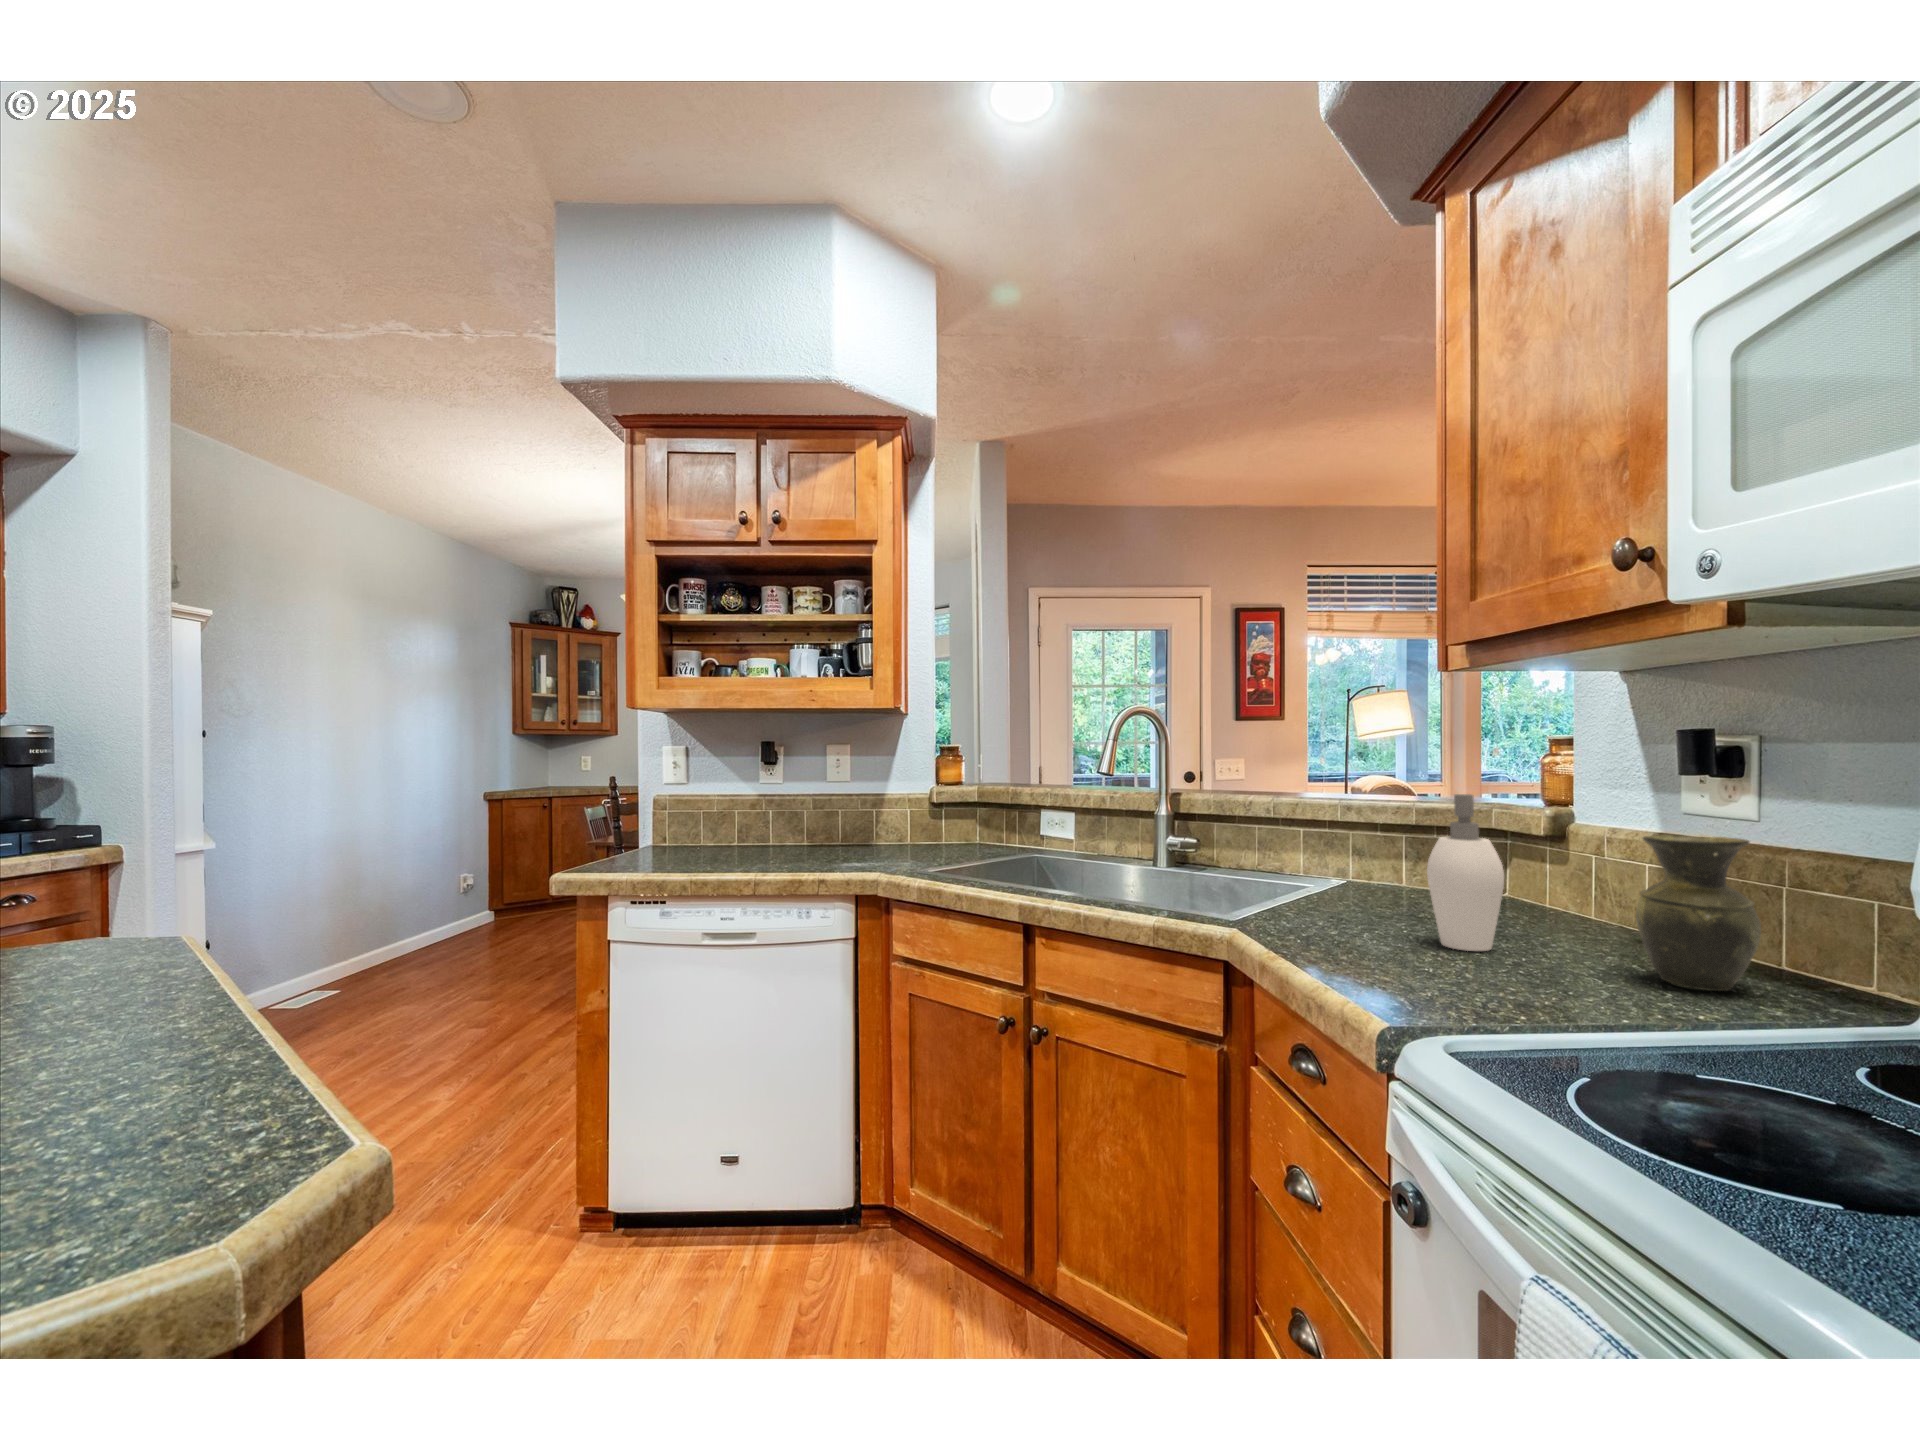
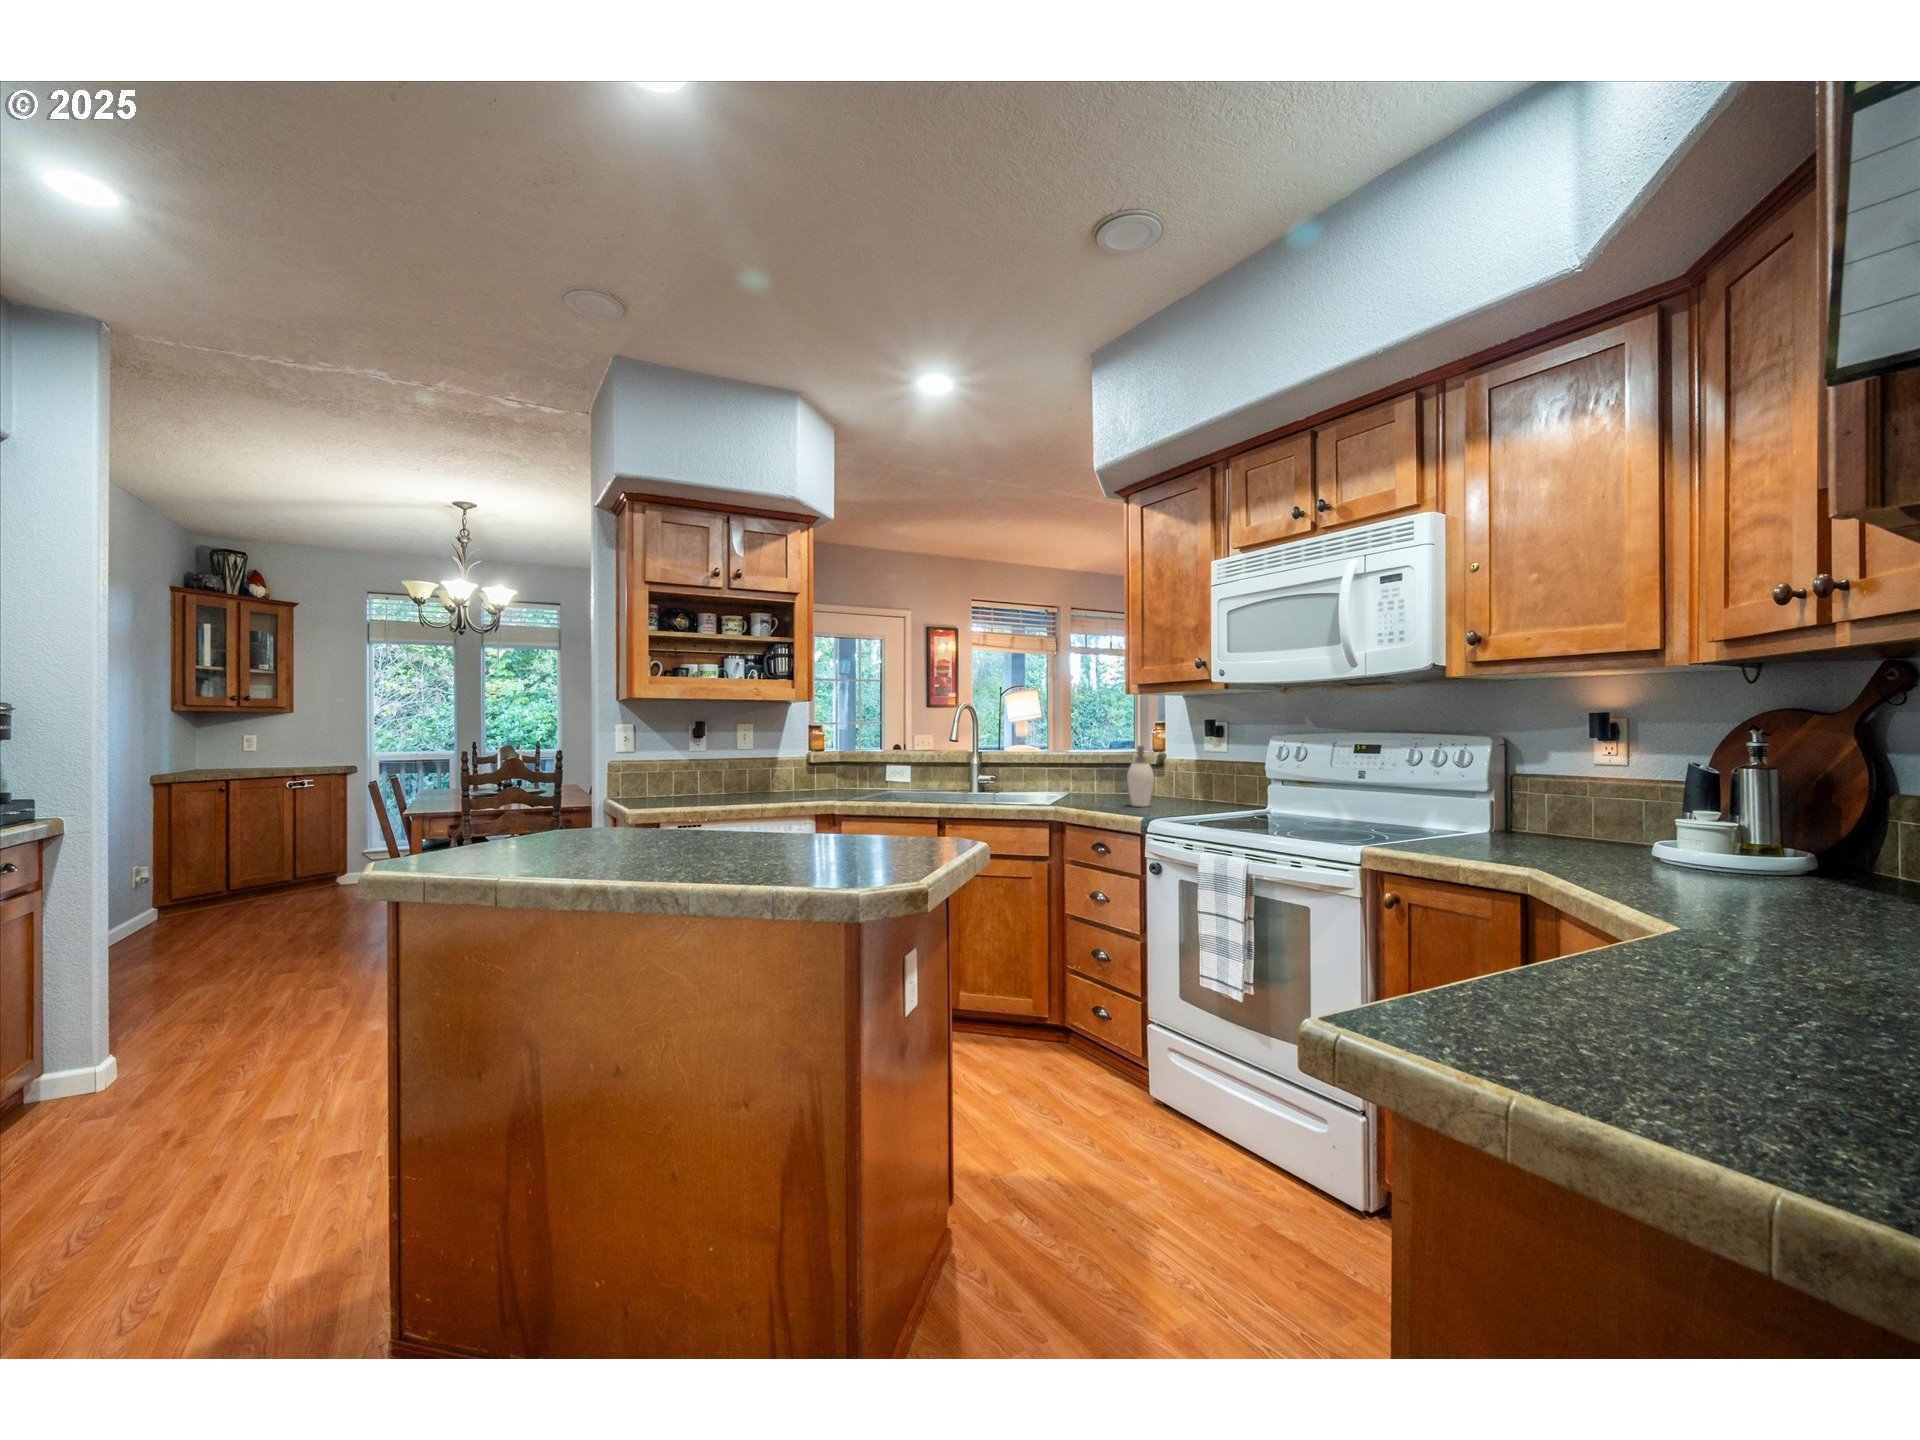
vase: present [1636,835,1761,991] -> none [1197,758,1231,809]

